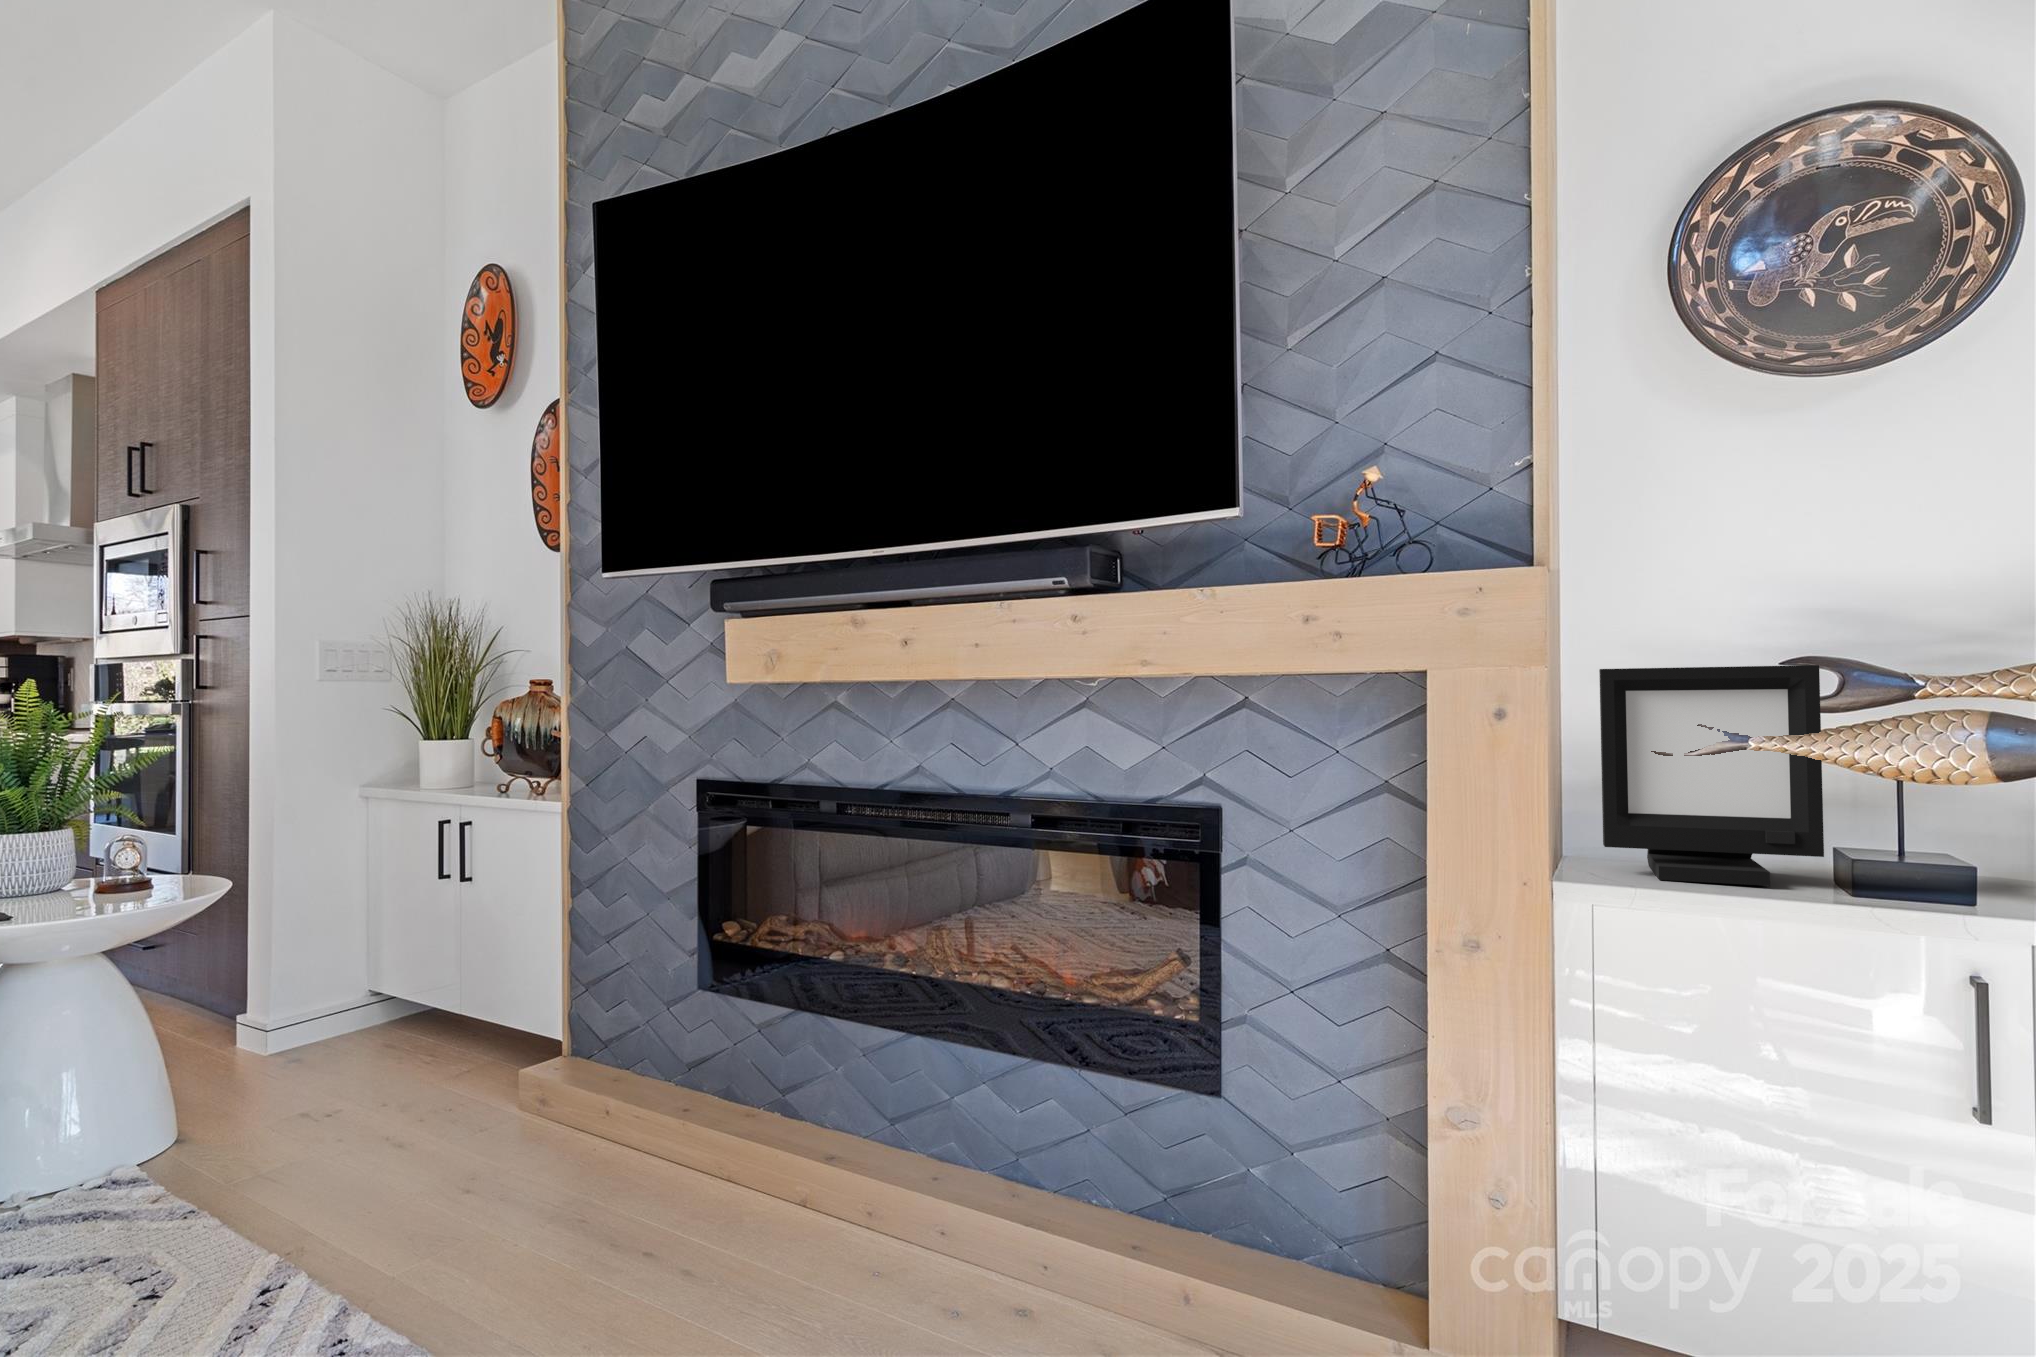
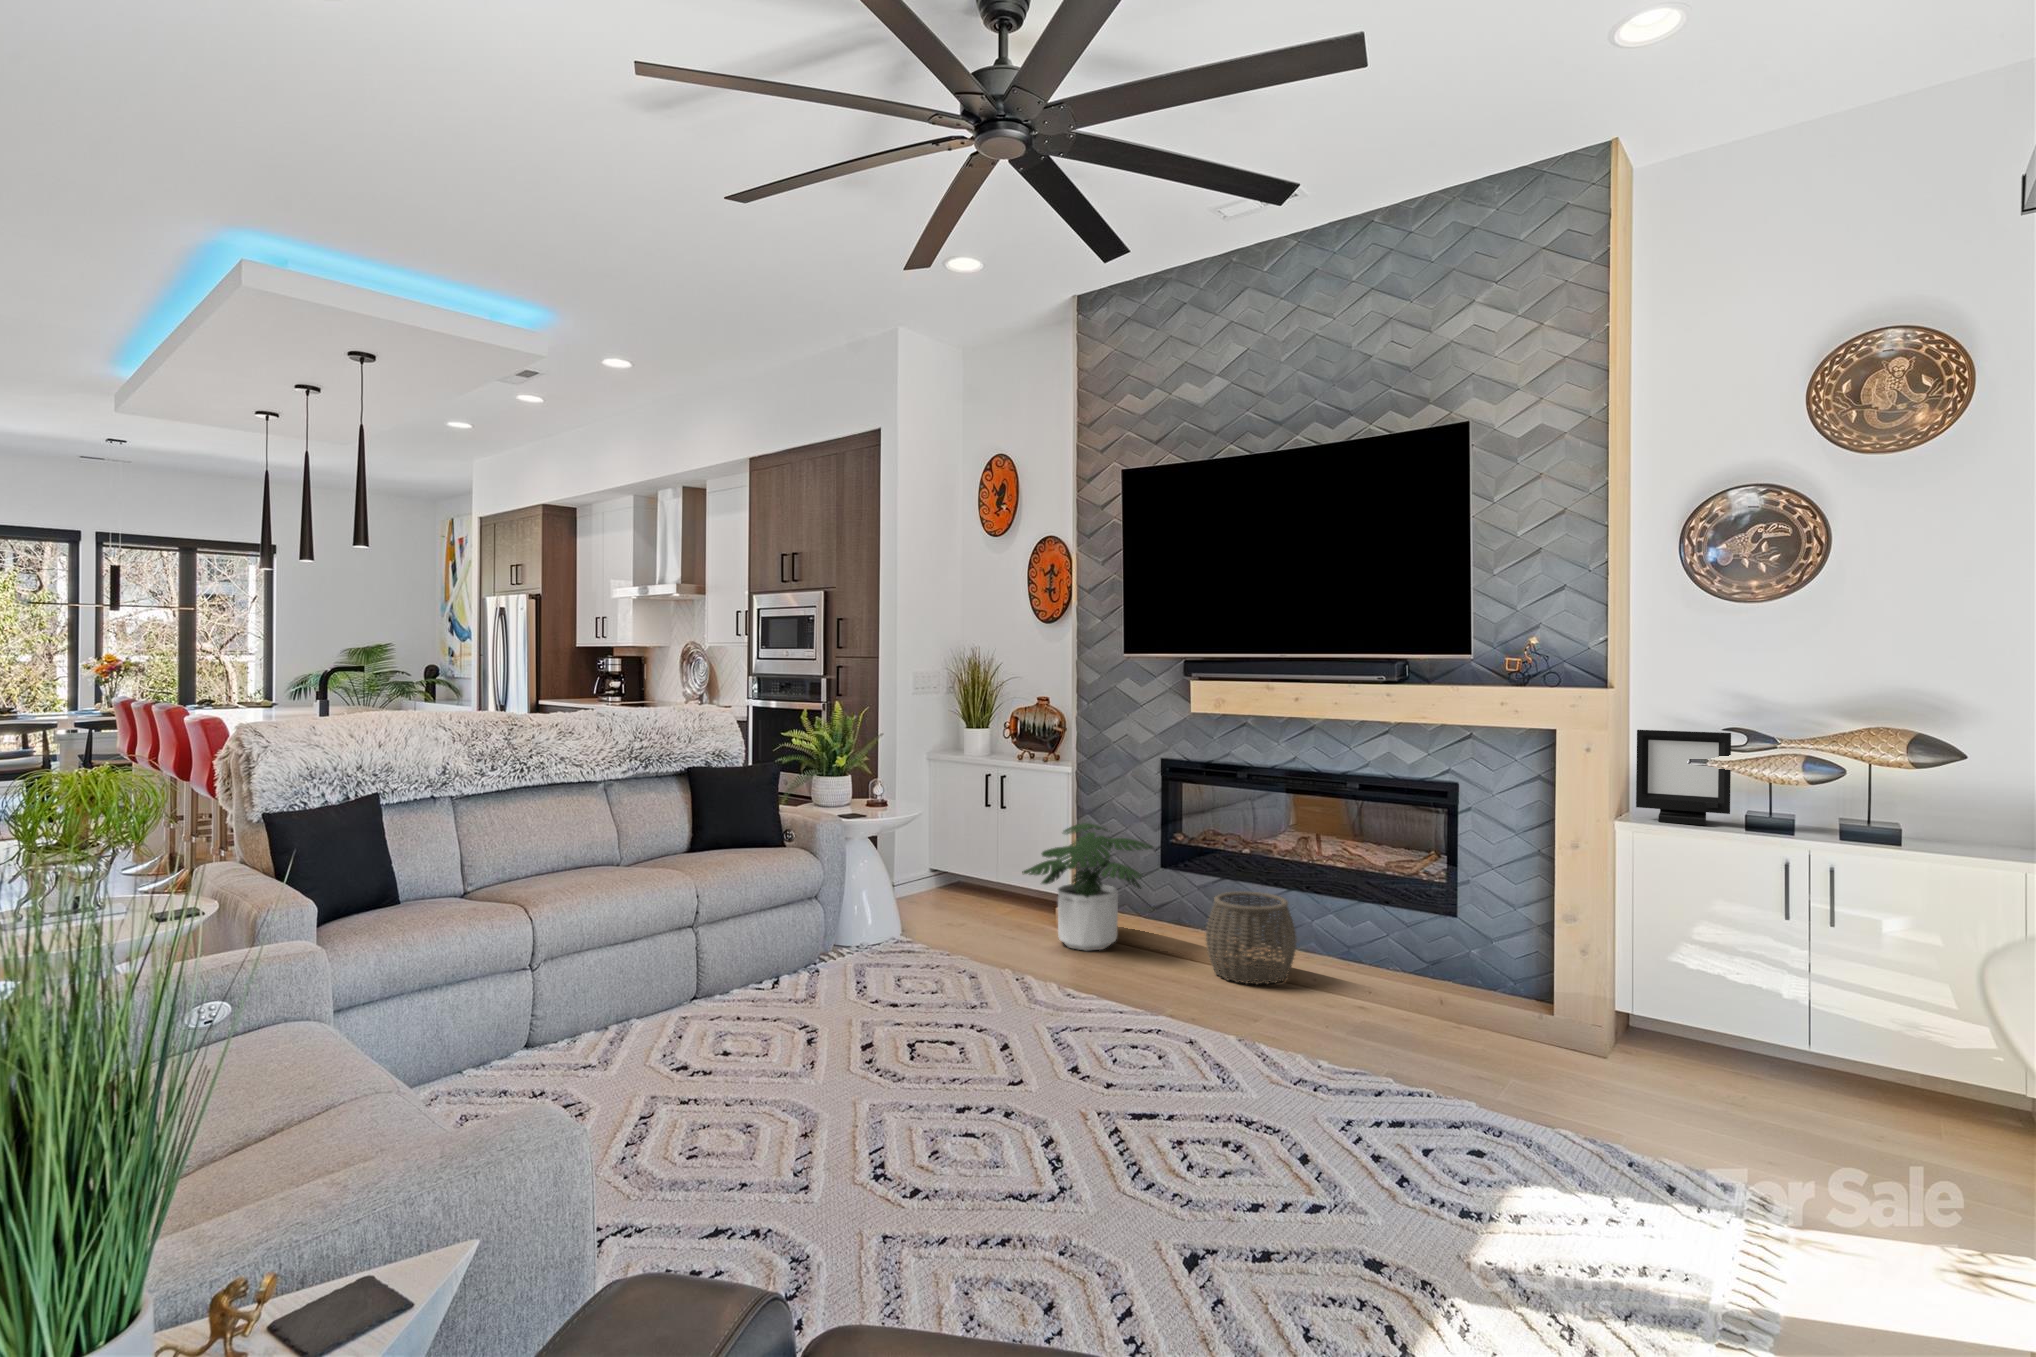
potted plant: none [358,908,669,1182] -> present [1022,823,1153,950]
woven basket: none [710,1046,910,1276] -> present [1206,891,1297,984]

